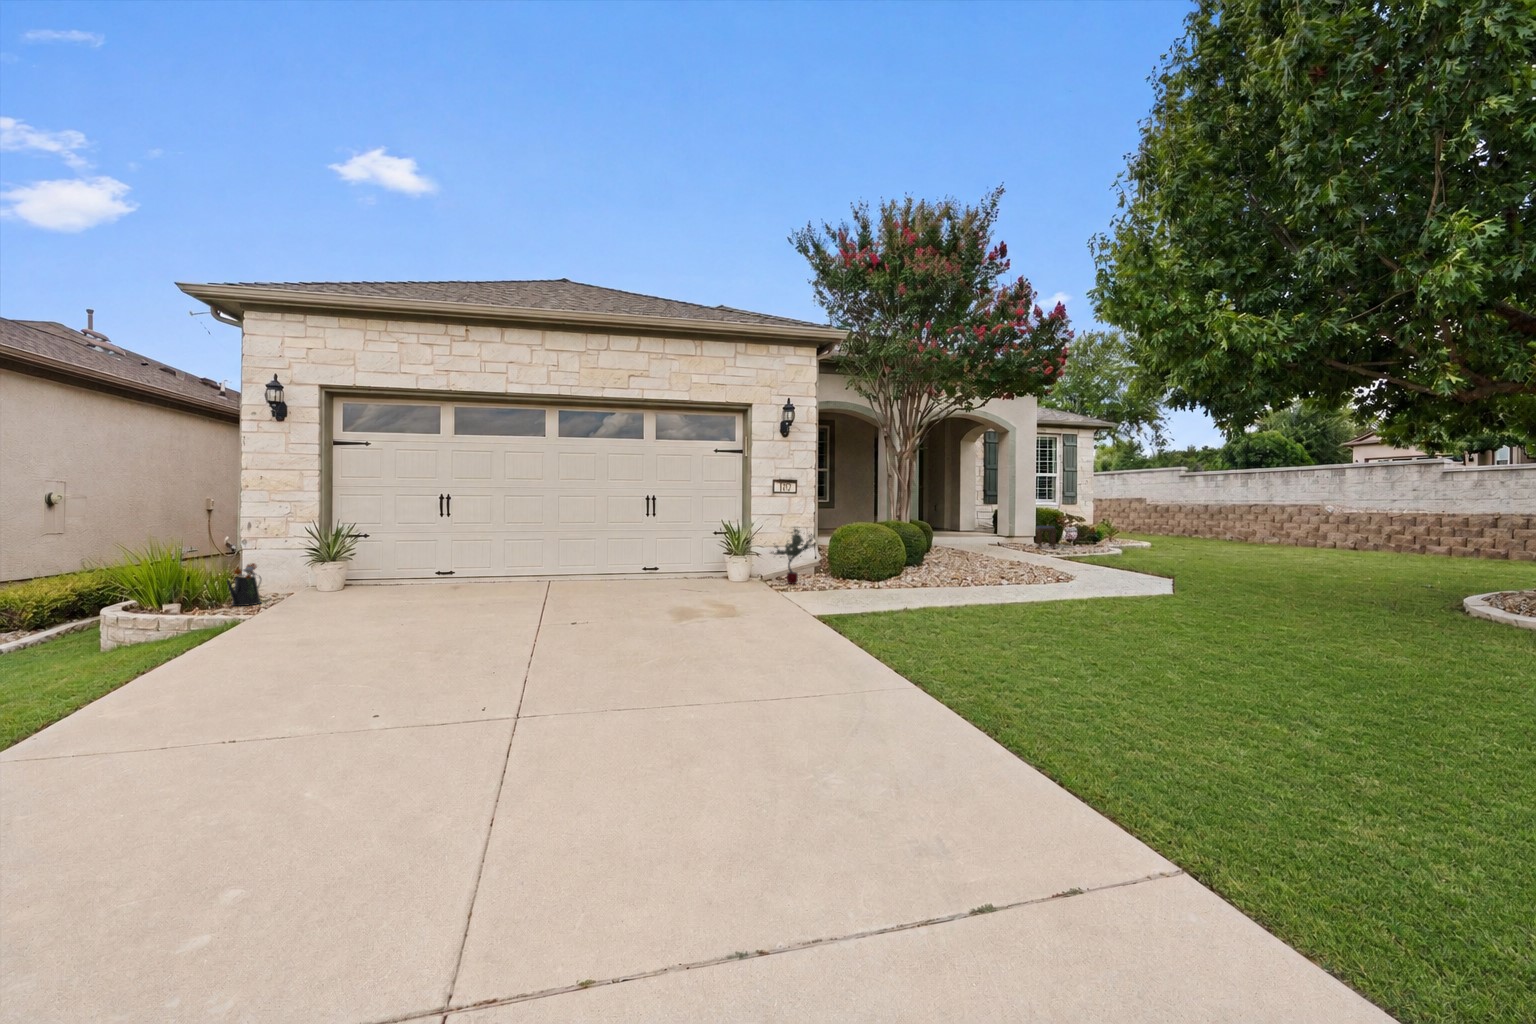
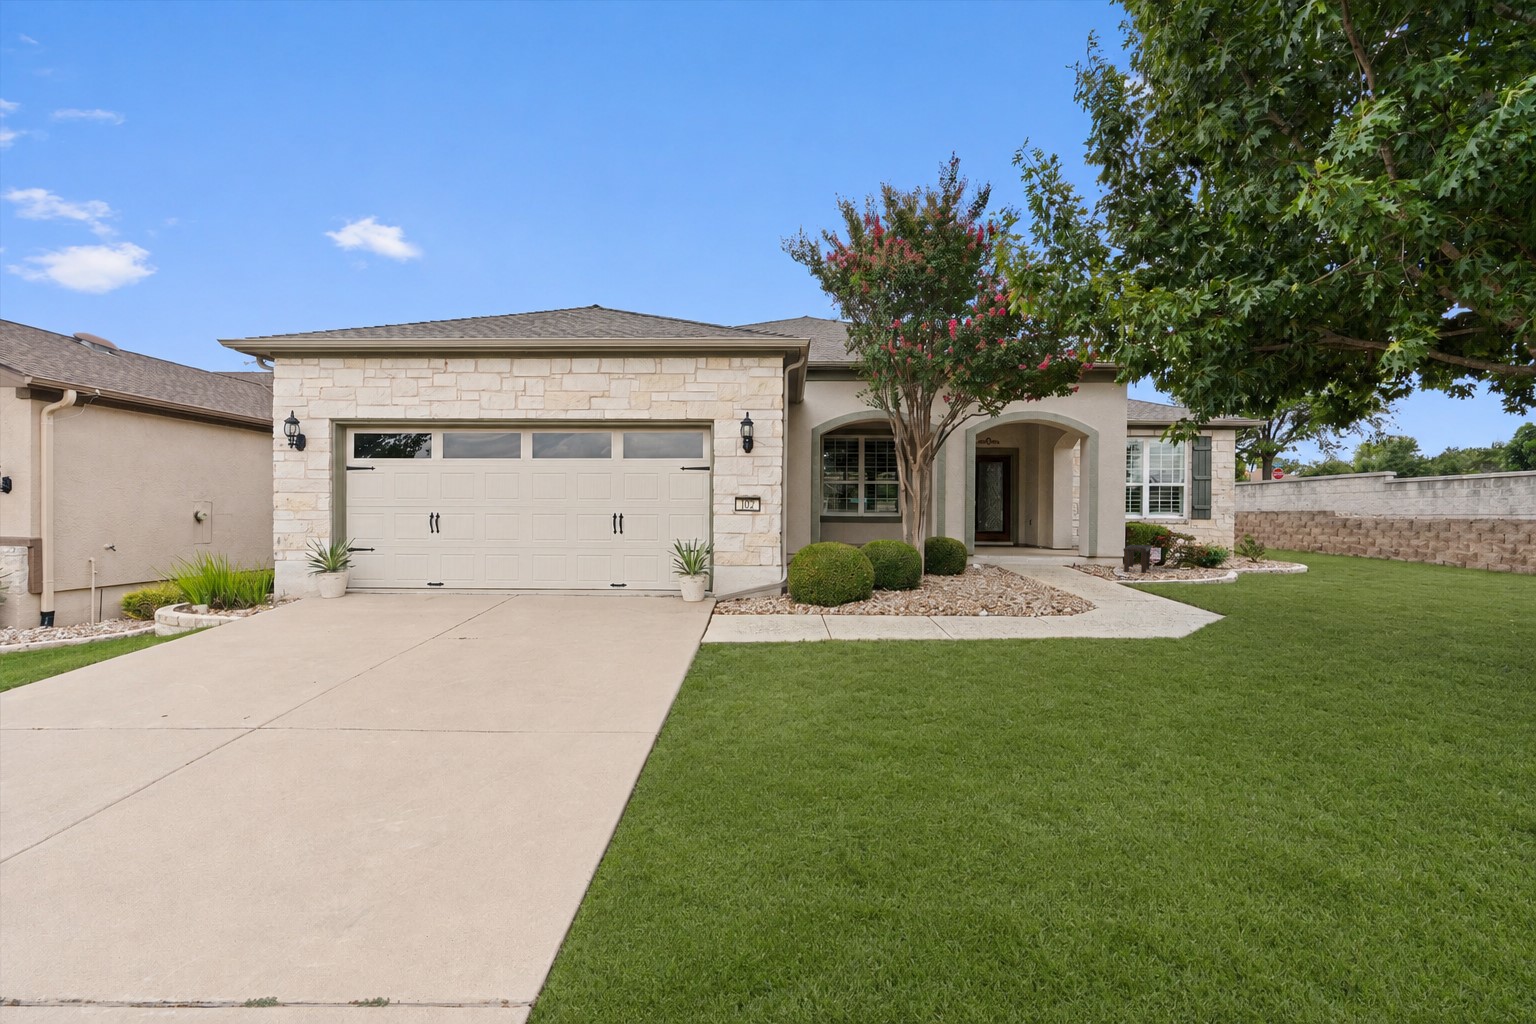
potted tree: present [771,529,815,584] -> none [725,545,774,606]
watering can: present [227,563,261,606] -> none [249,571,284,607]

